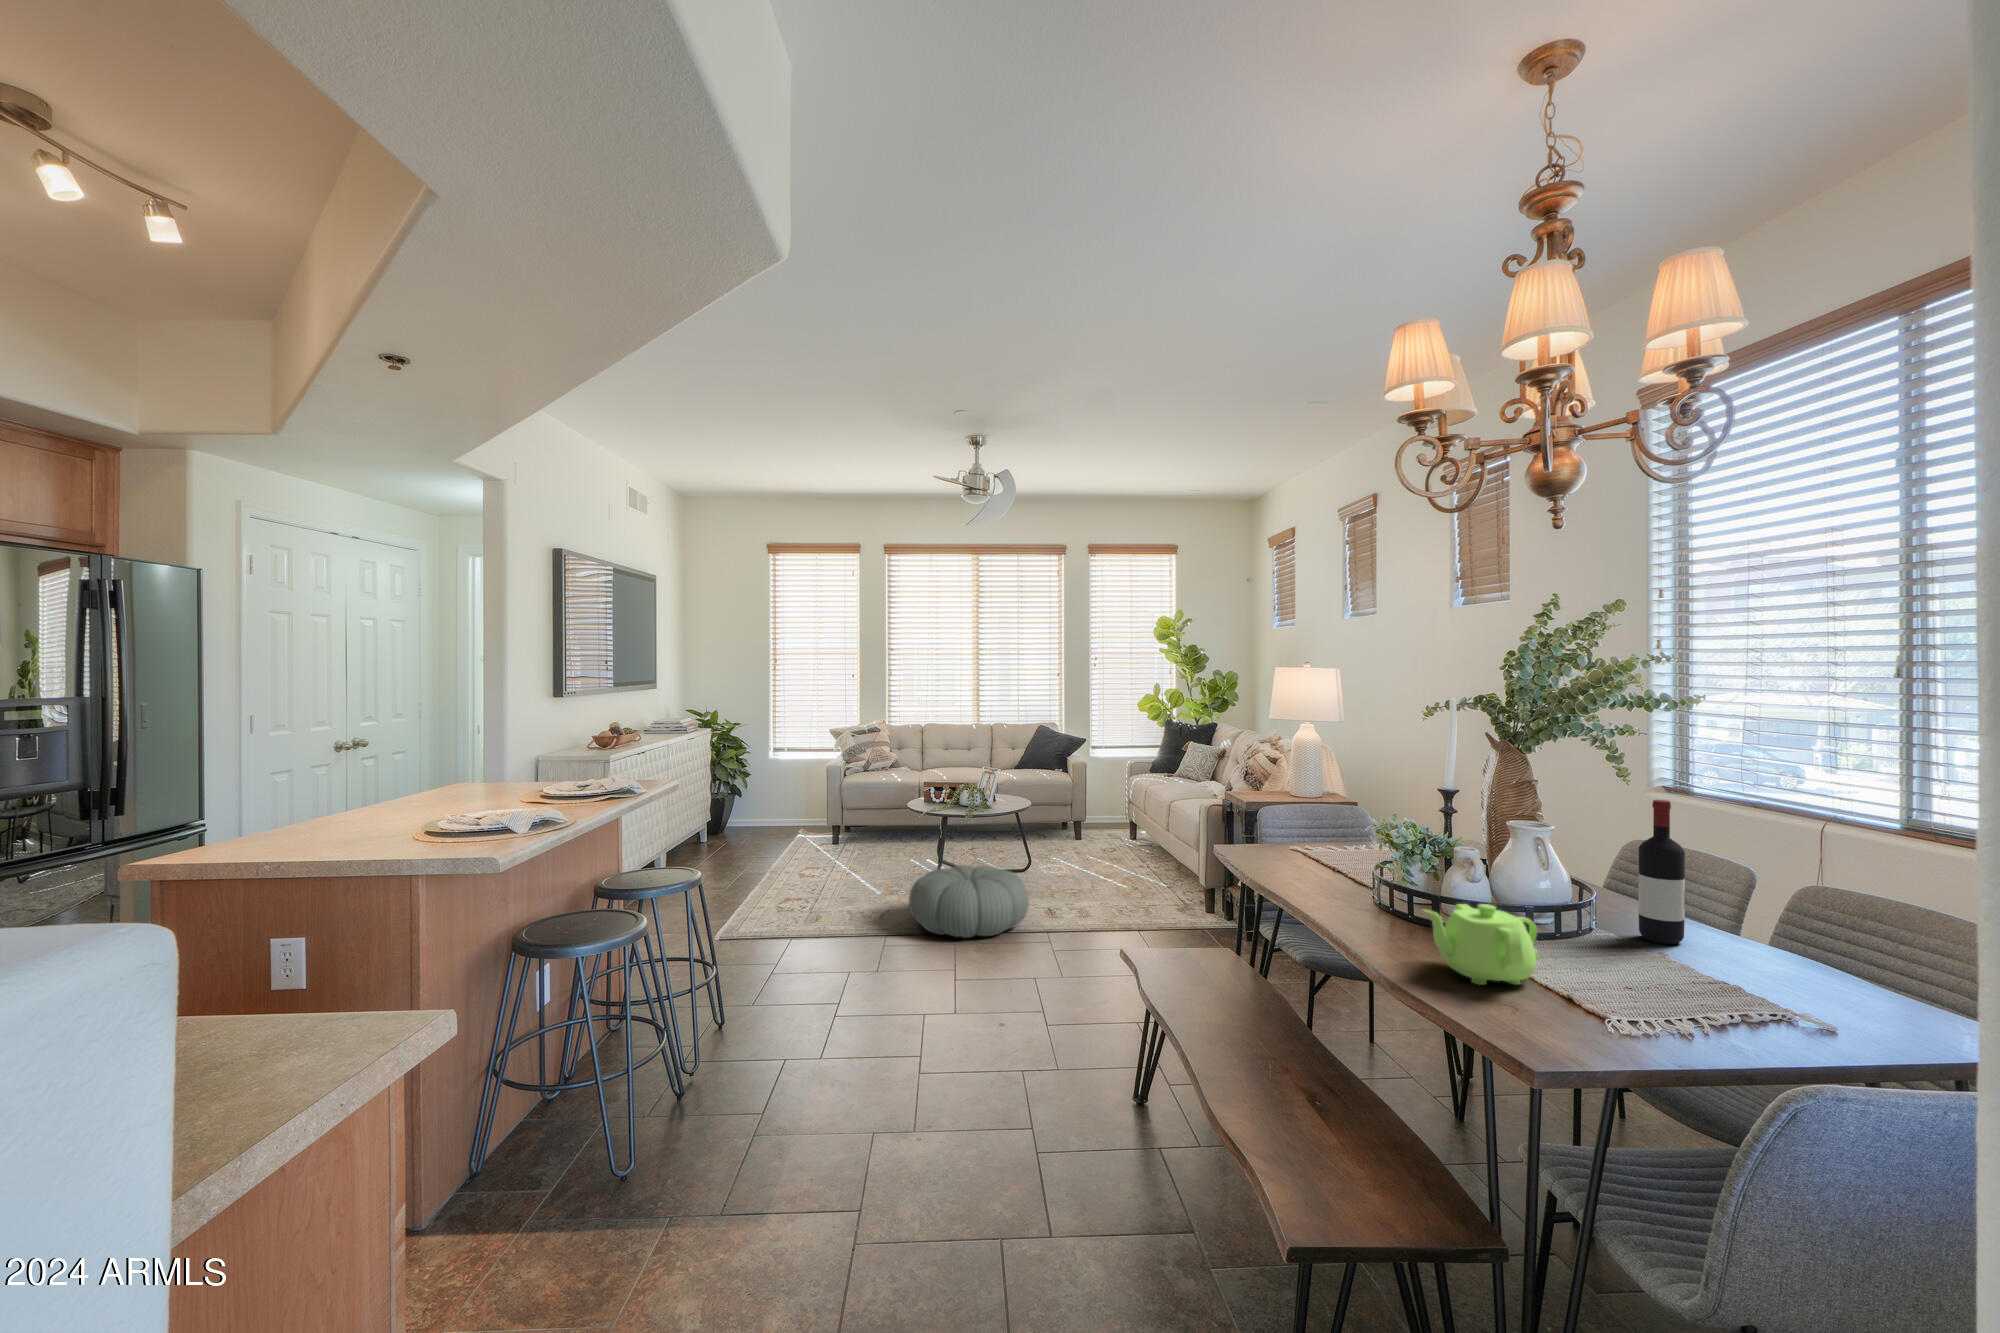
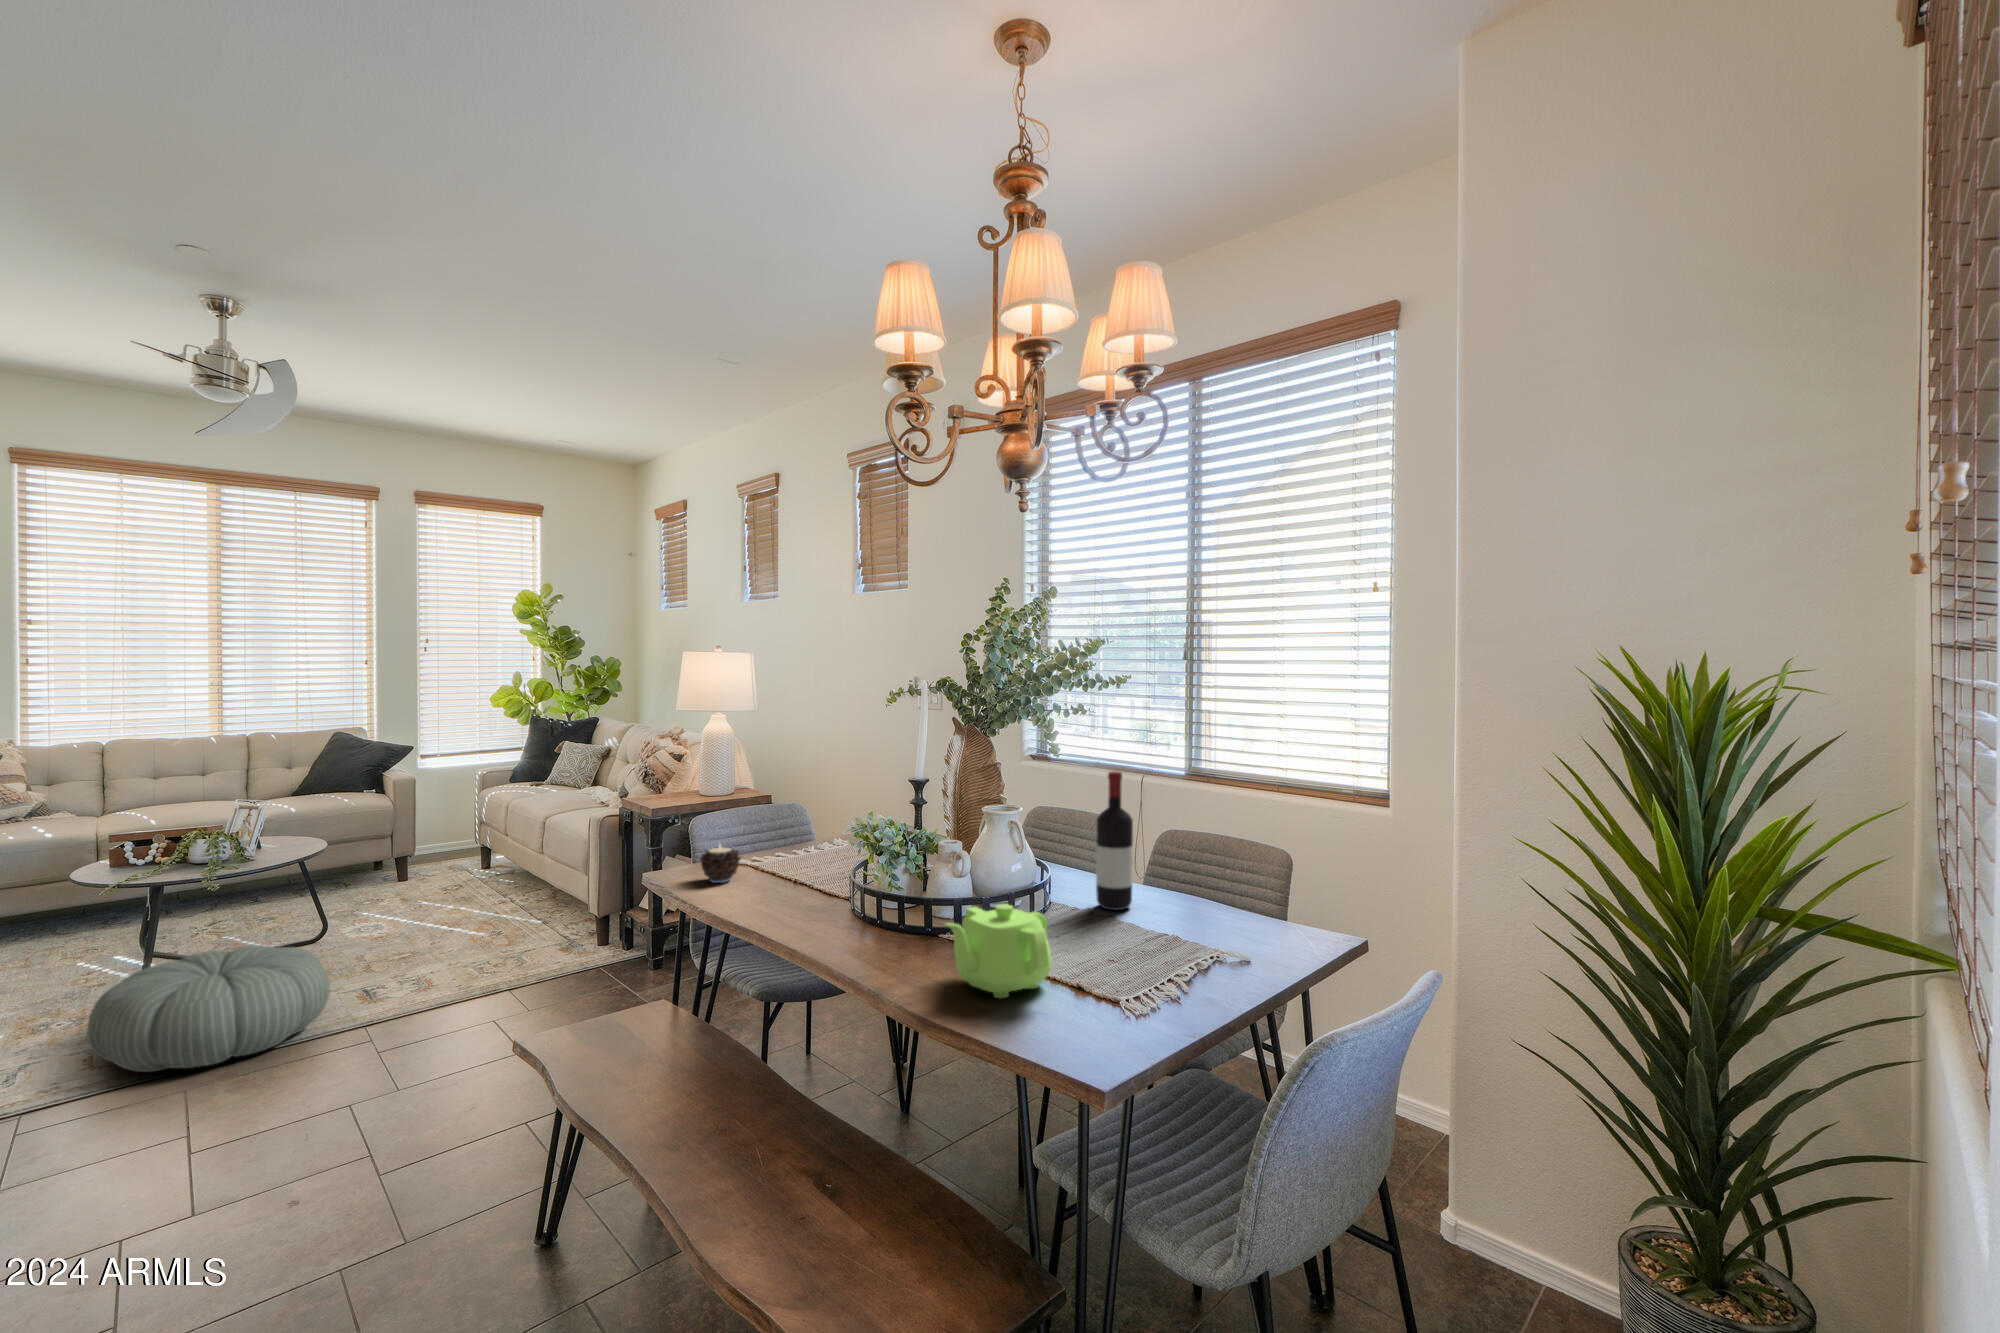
candle: none [1260,829,1293,862] -> present [700,847,741,883]

